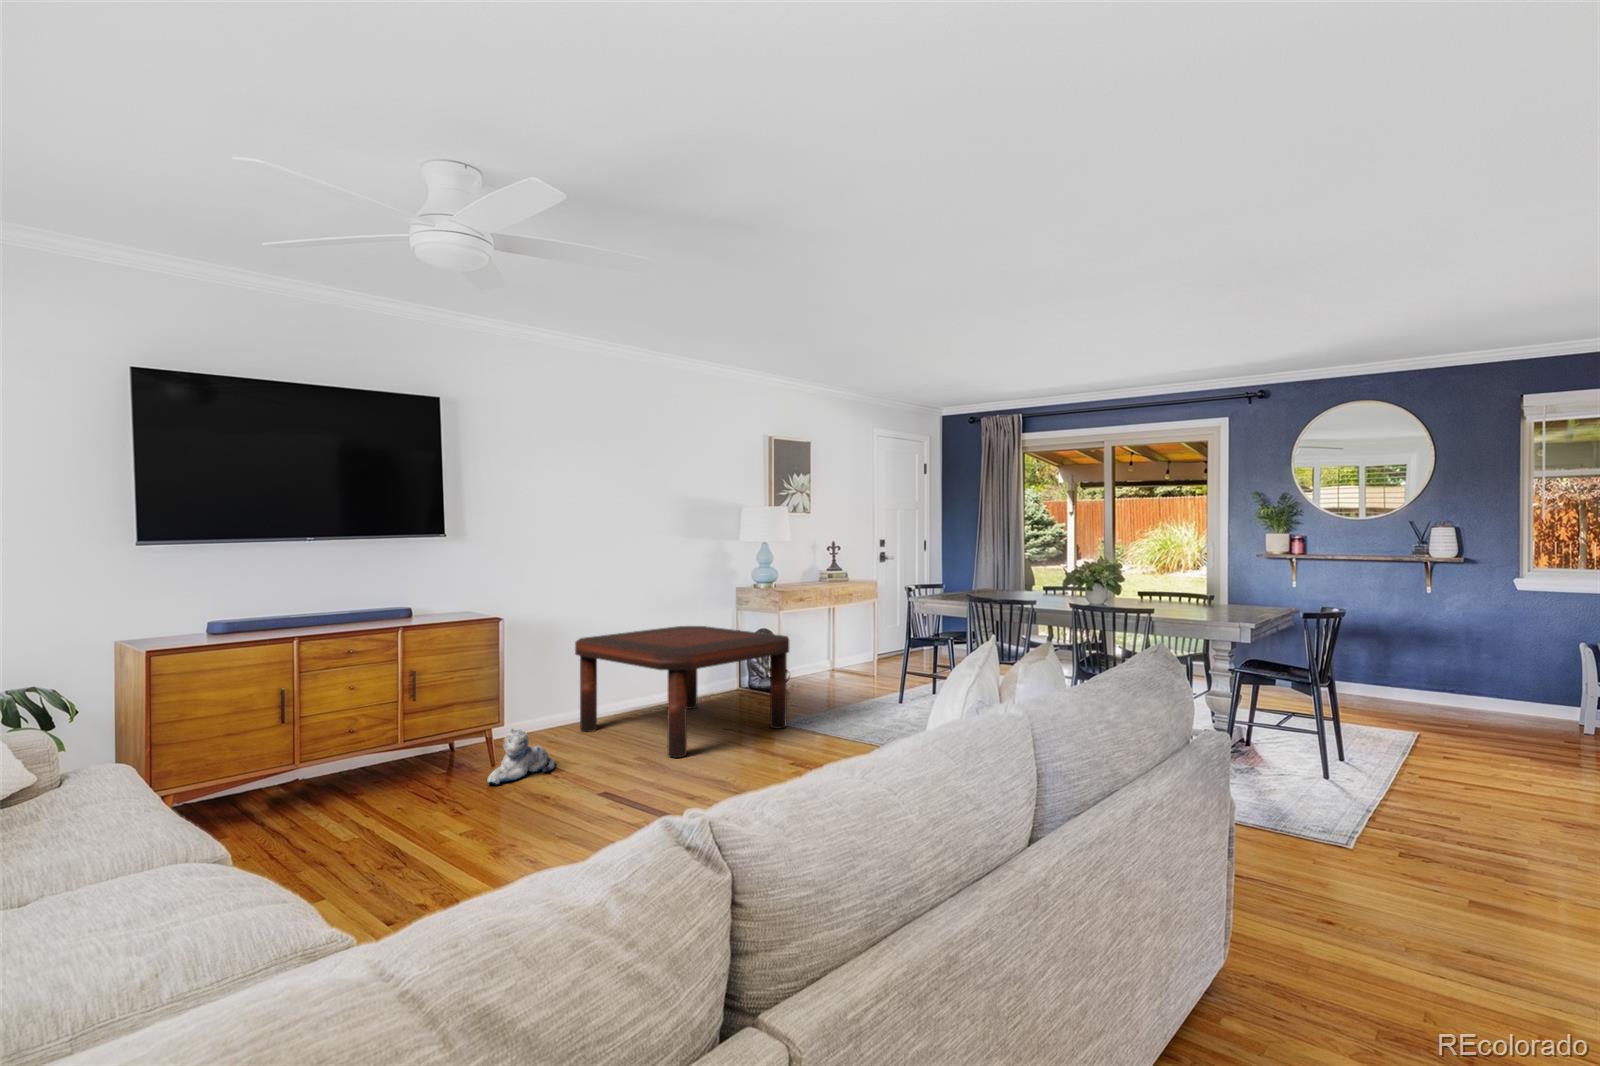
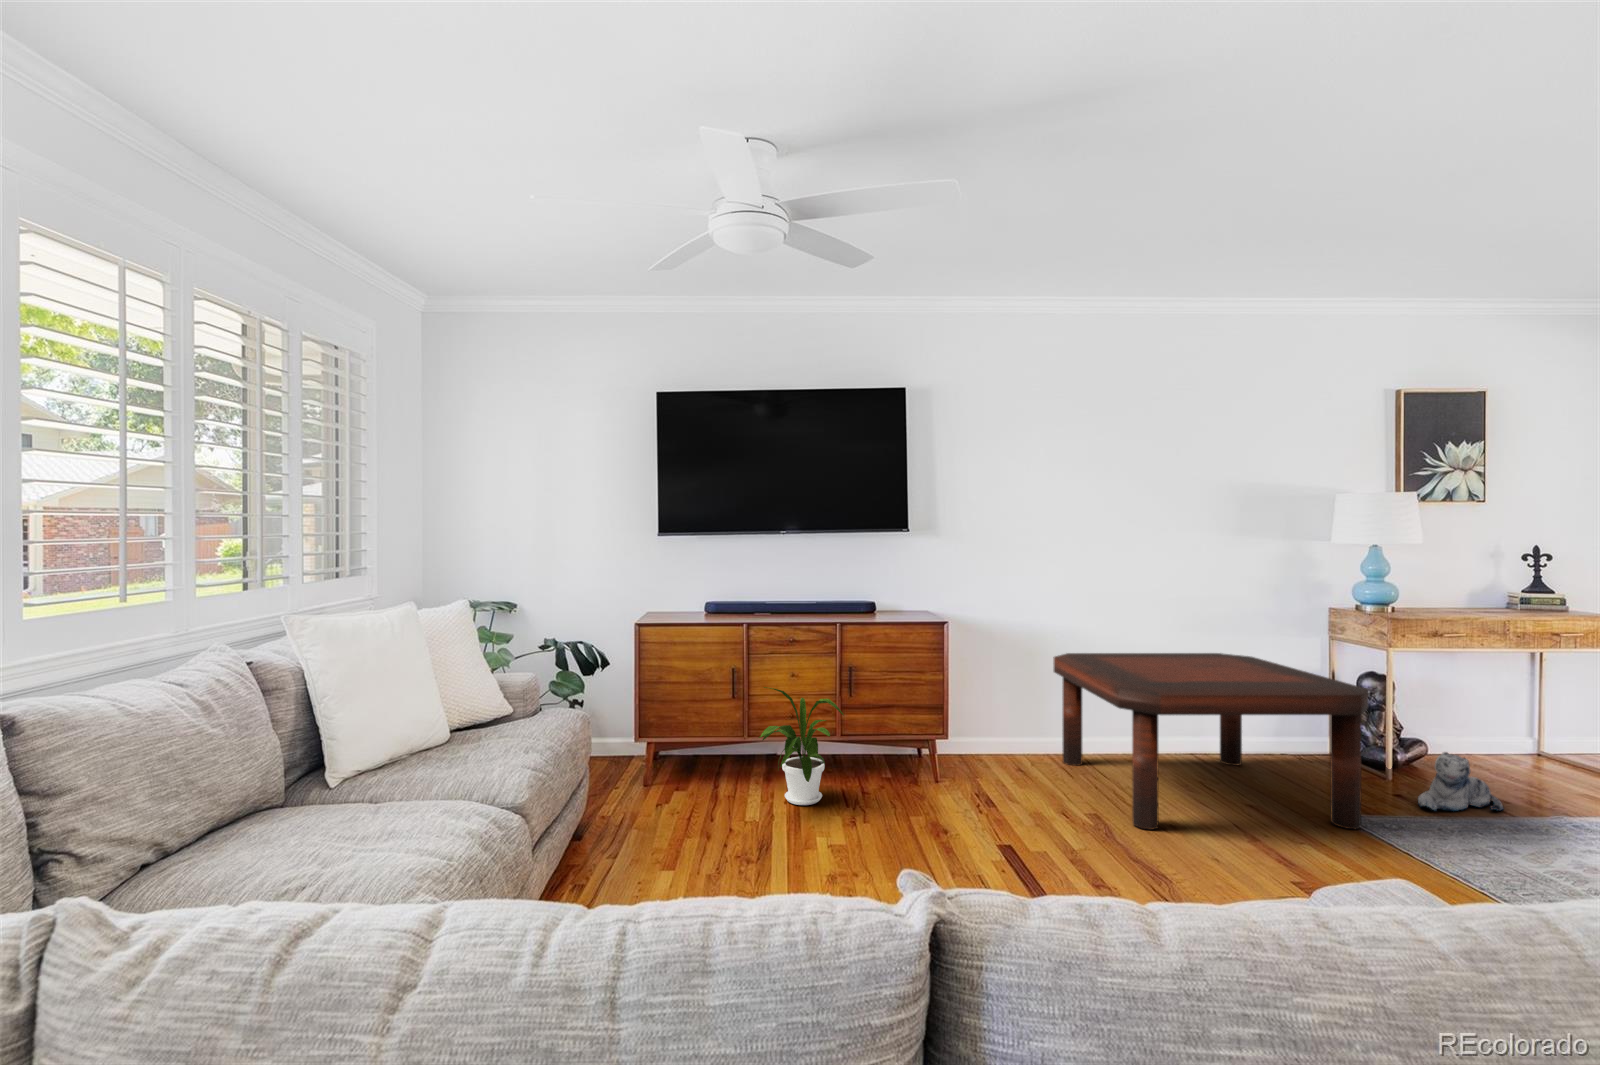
house plant: none [319,702,433,818] -> present [759,687,843,805]
plush toy: present [487,729,555,784] -> present [1418,752,1503,811]

